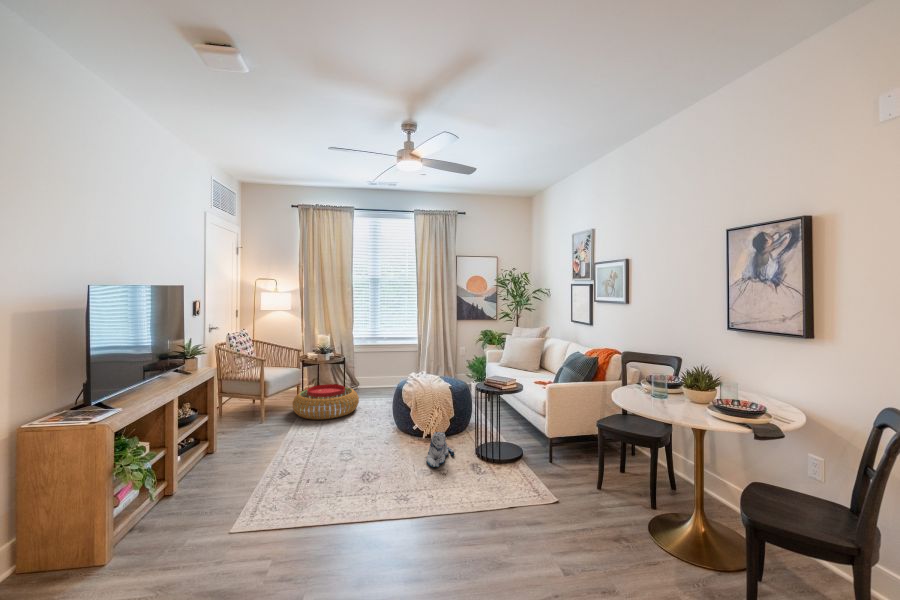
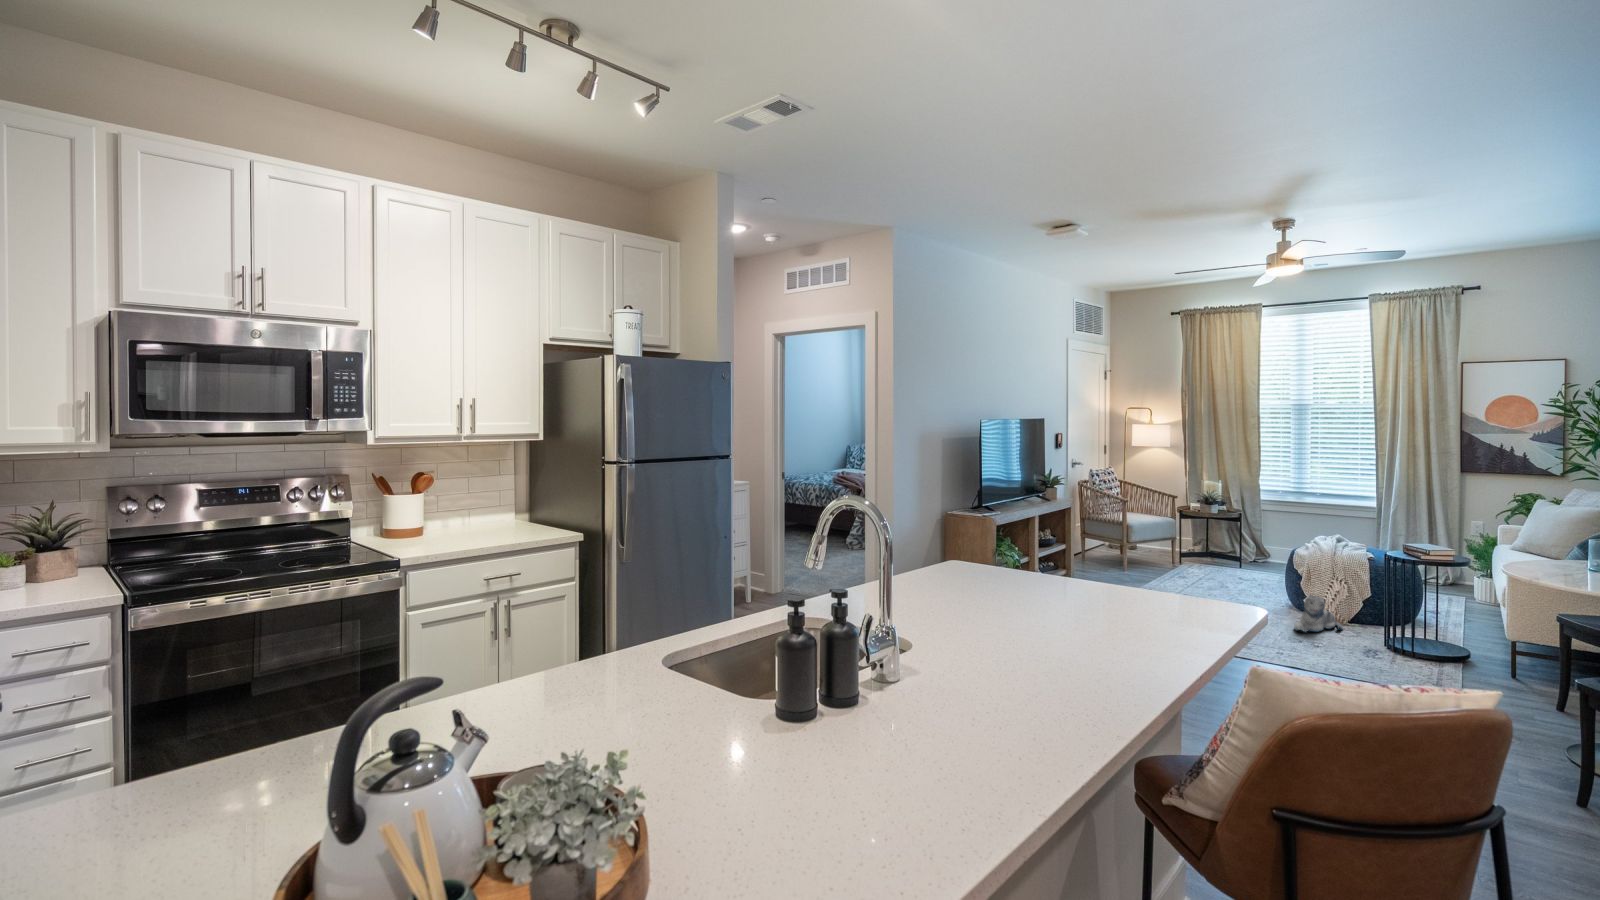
pouf: present [293,384,359,419] -> none [1158,542,1249,580]

